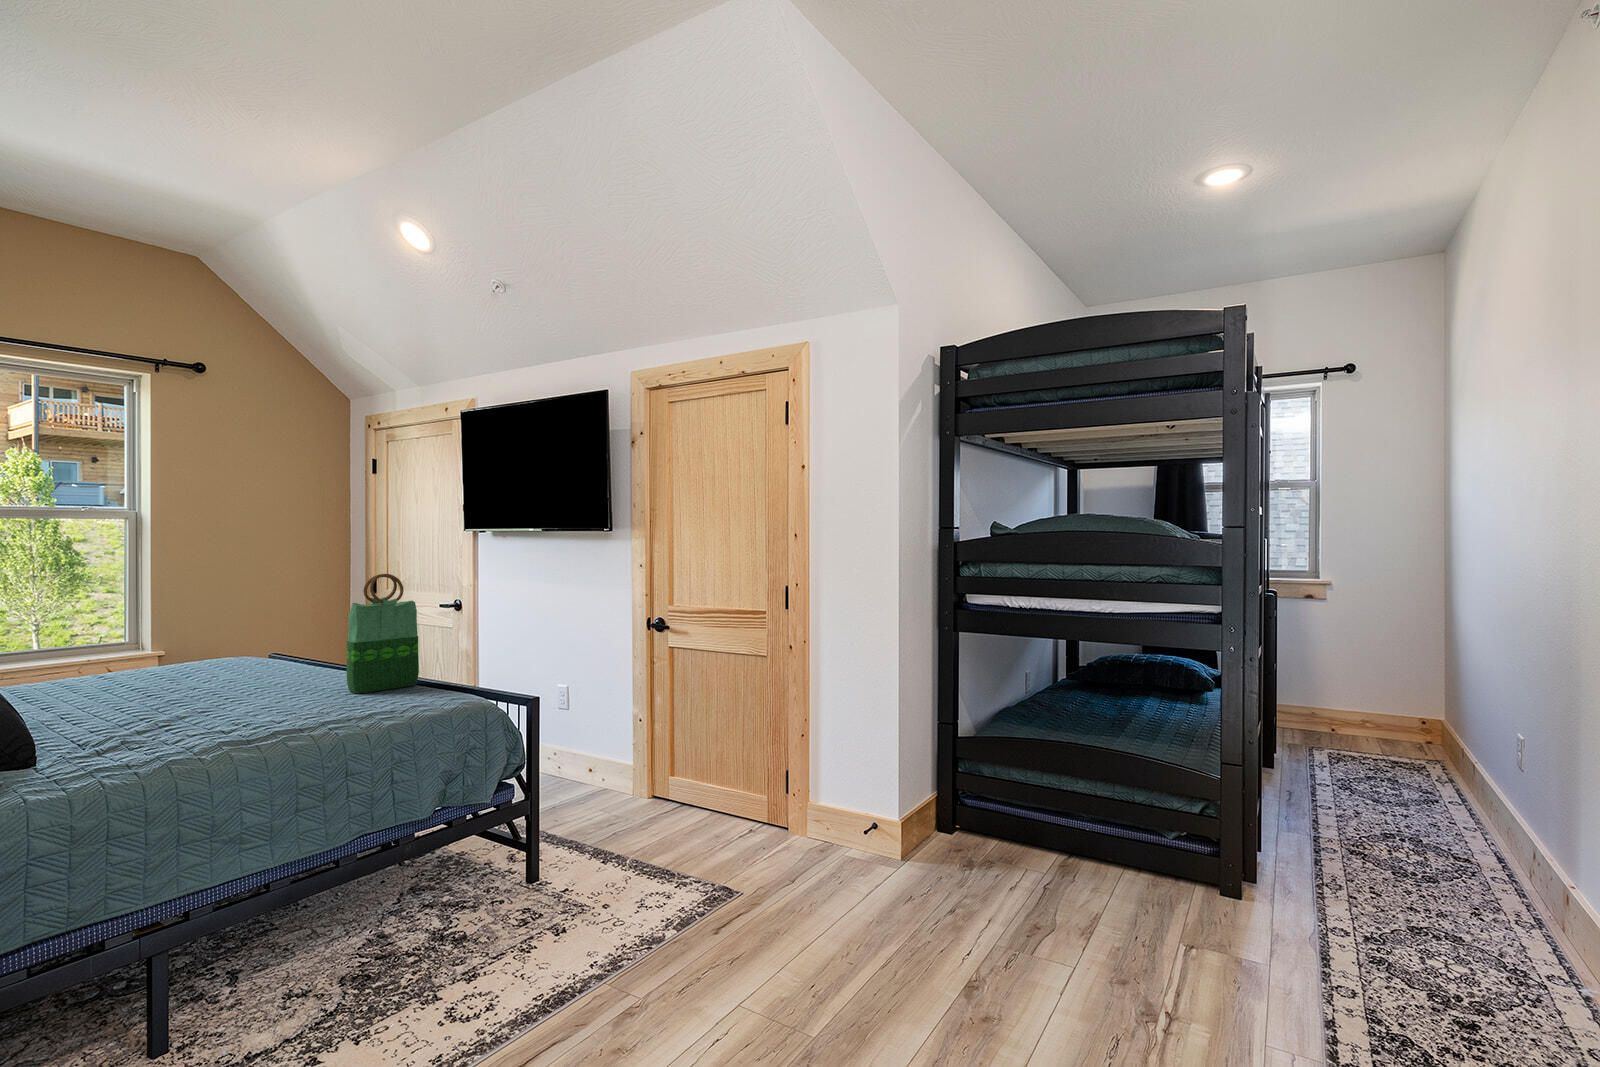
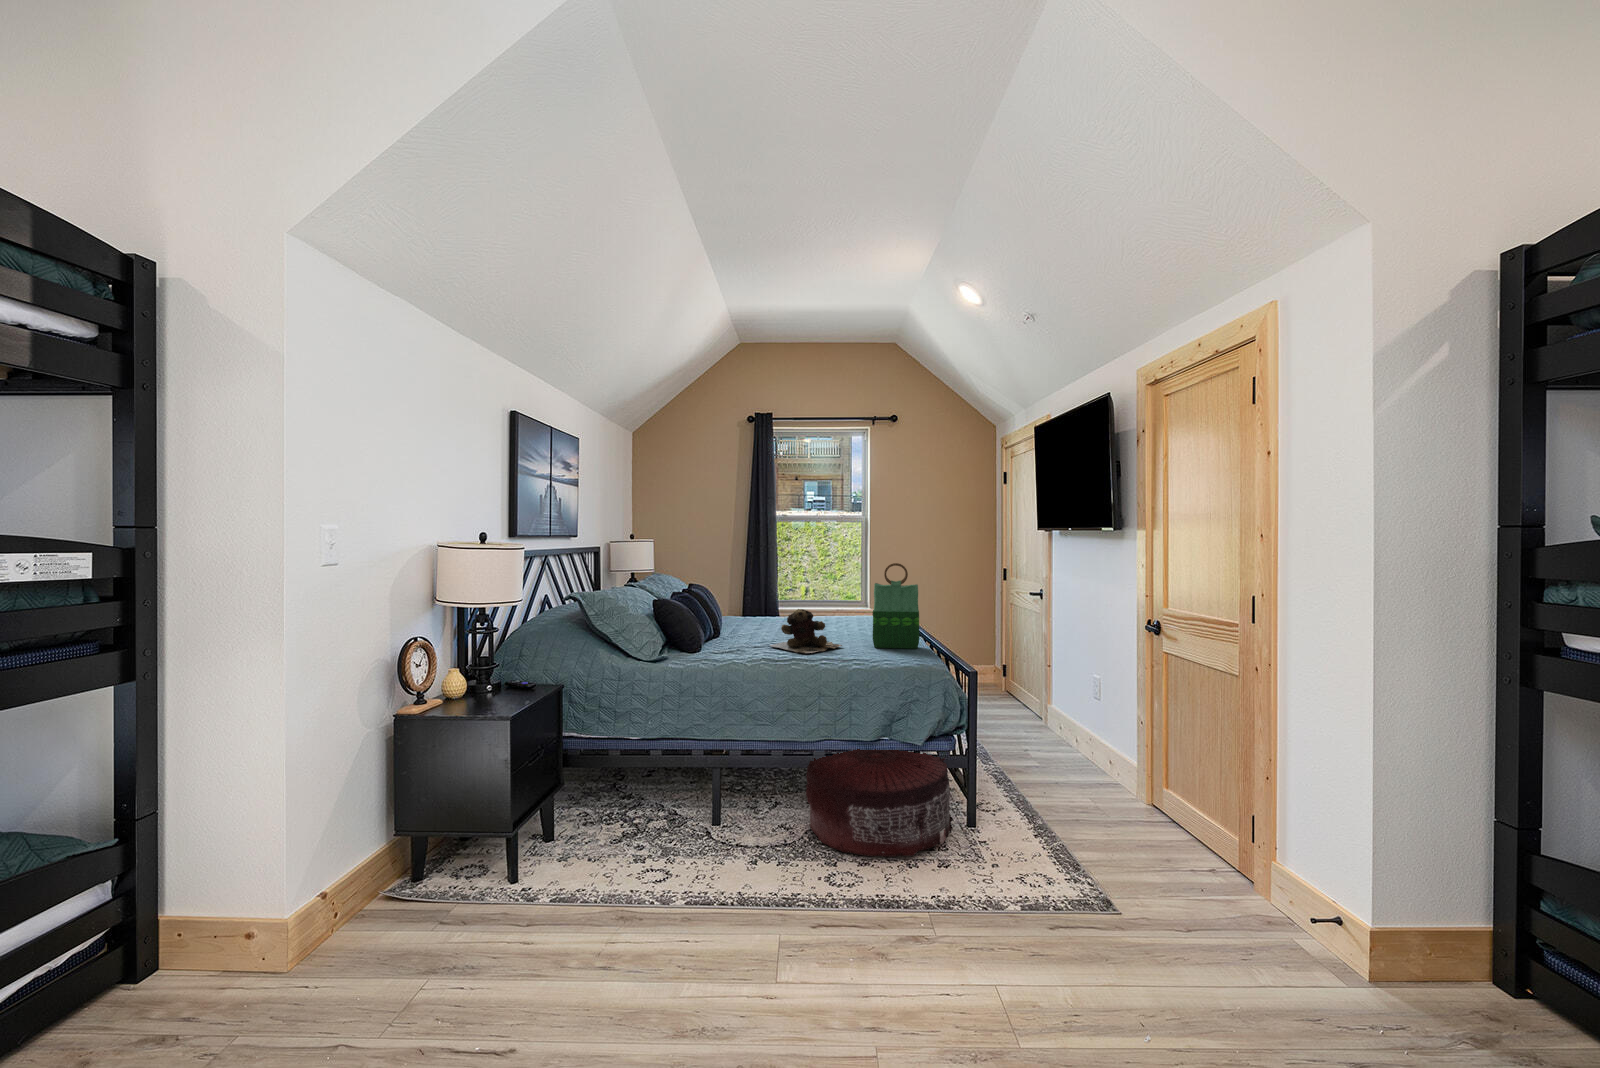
teddy bear: none [177,653,310,722] -> present [770,609,842,653]
pouf: none [320,808,536,981] -> present [806,749,954,857]

